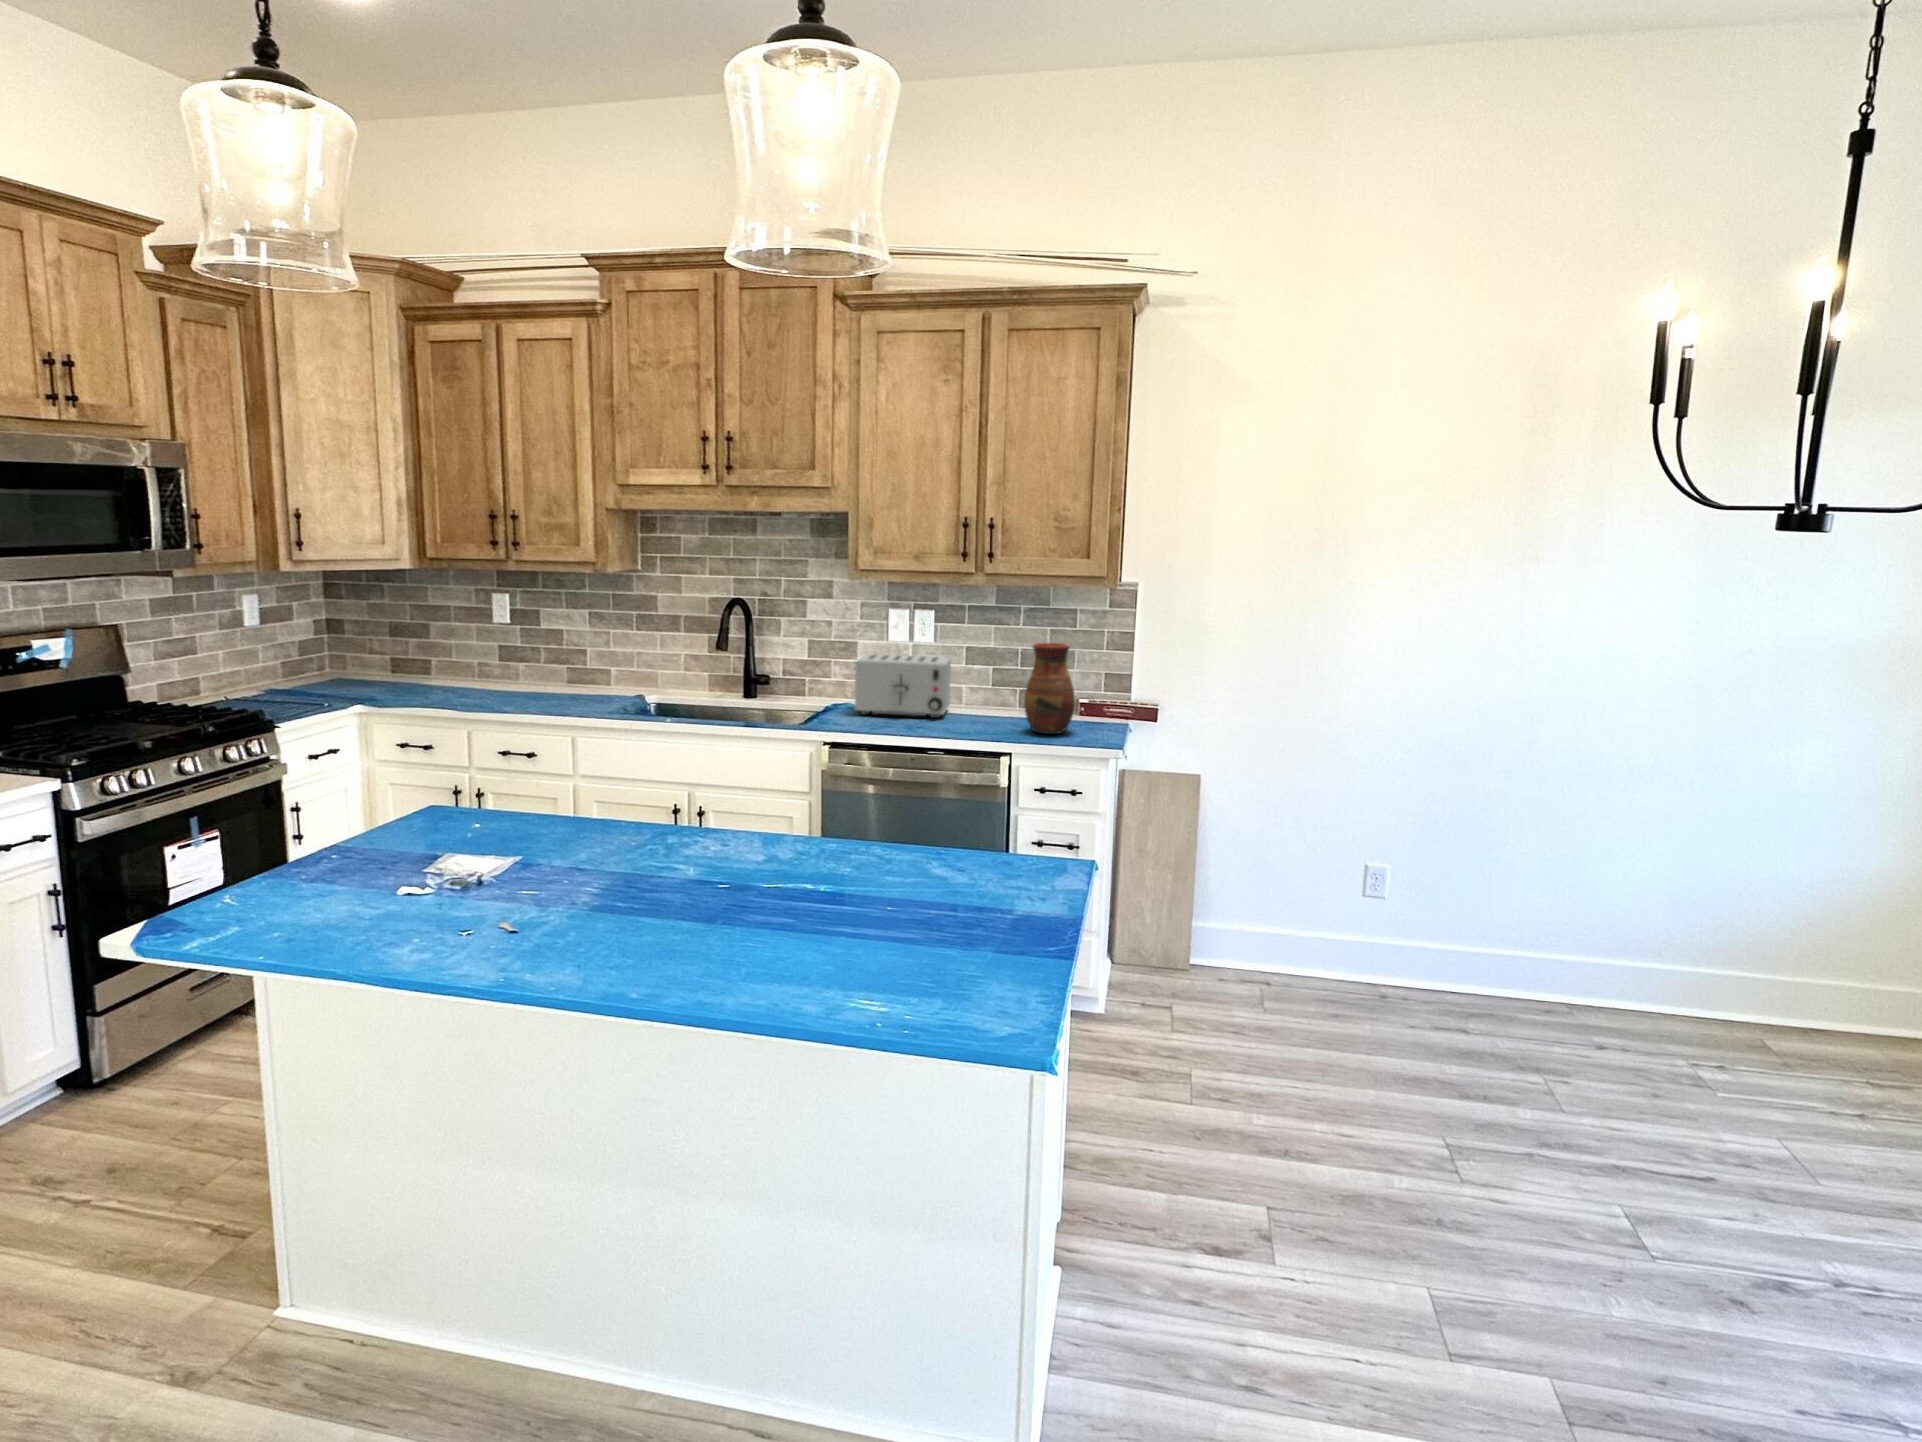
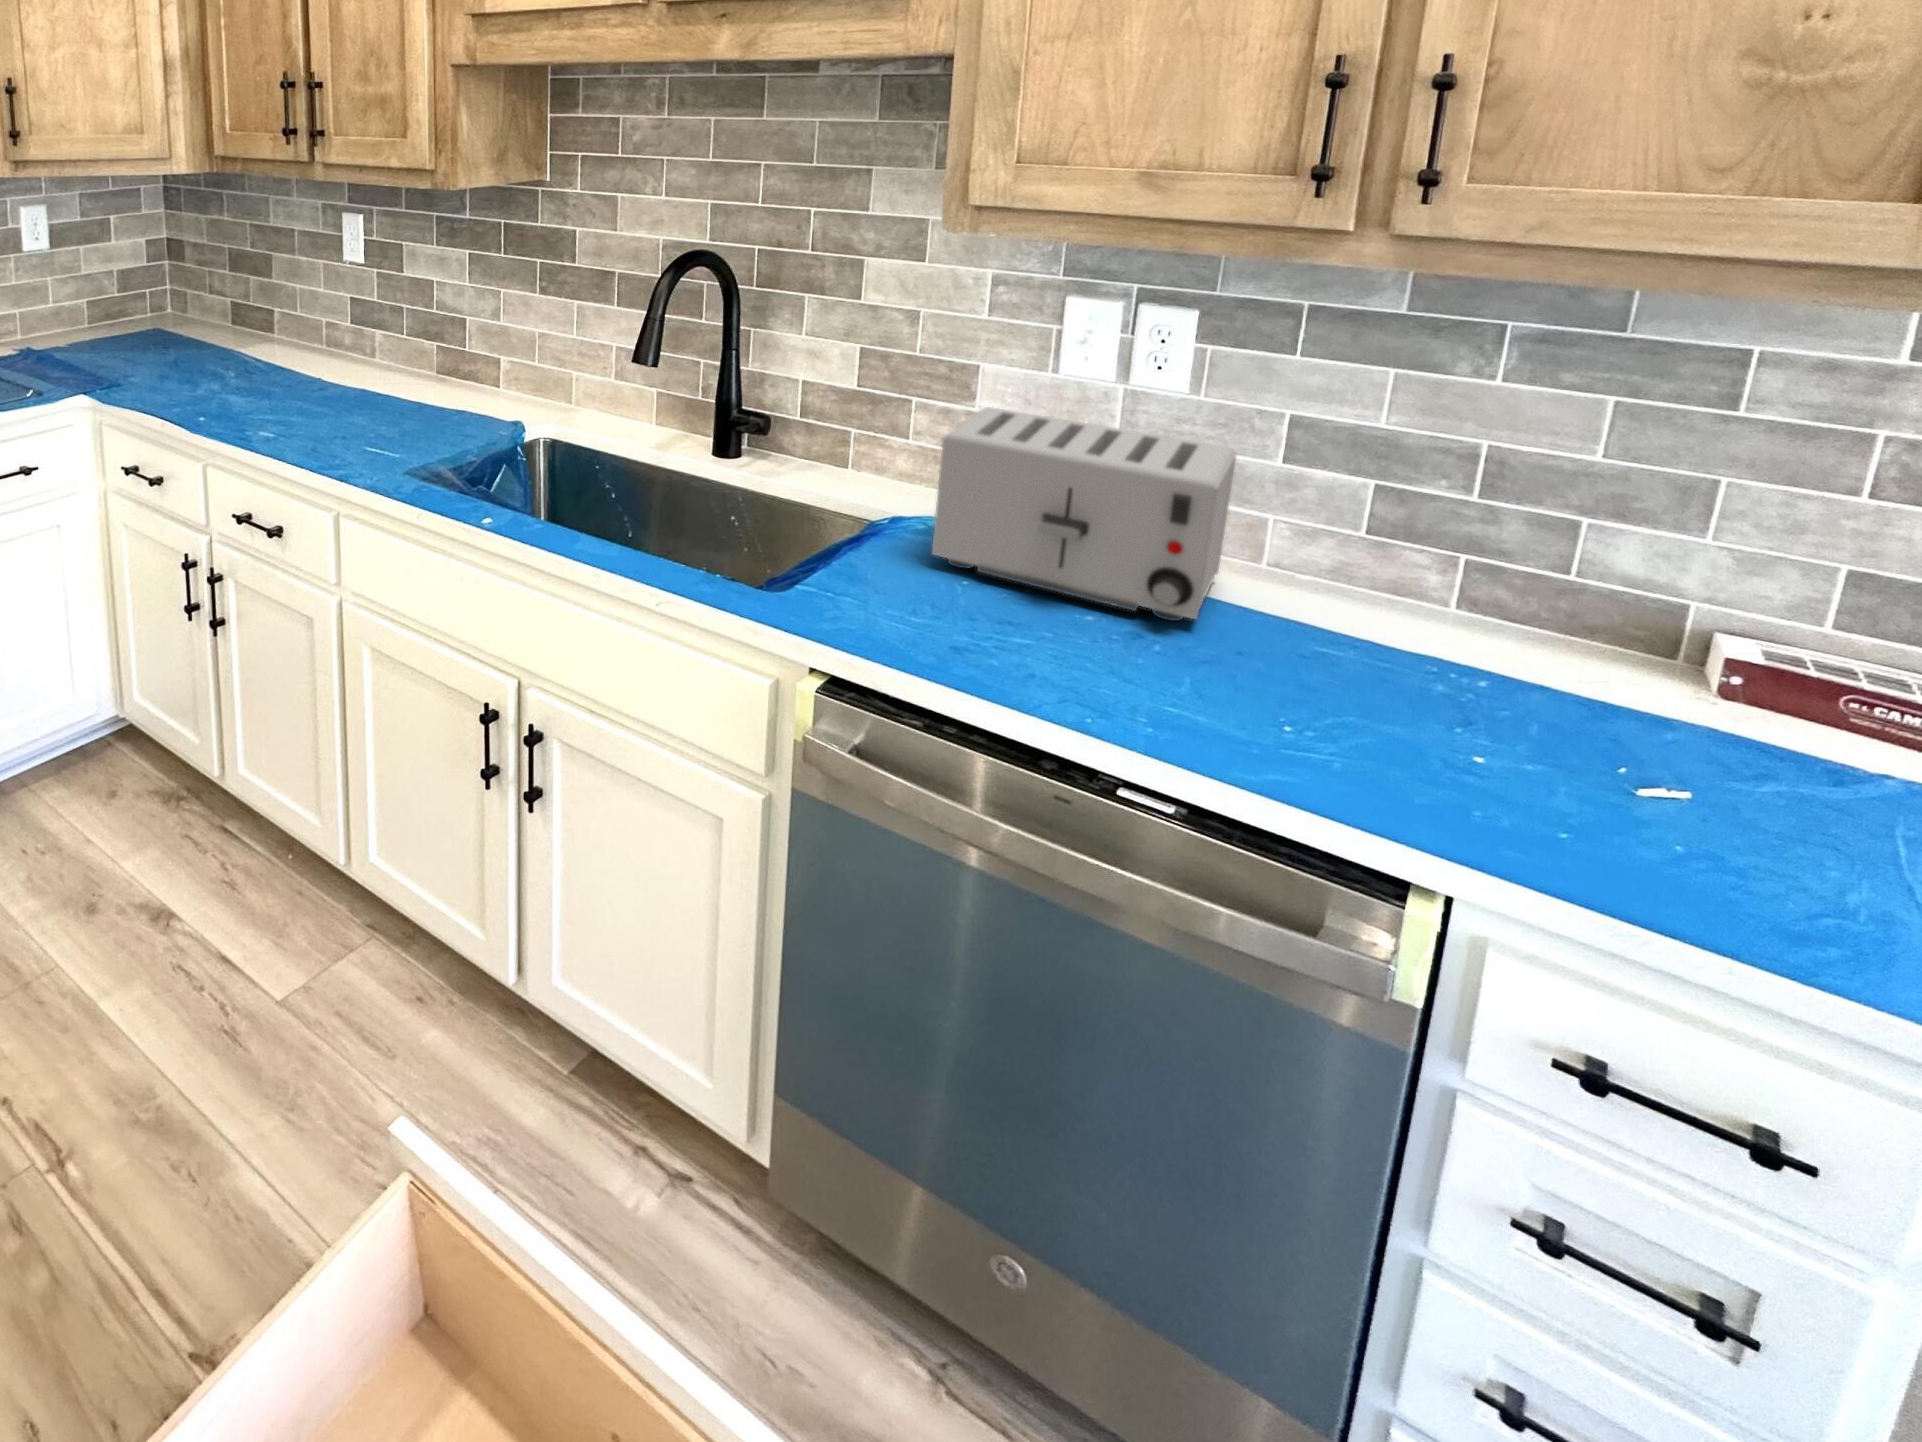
vase: present [1024,643,1075,734] -> none [1519,487,1782,828]

